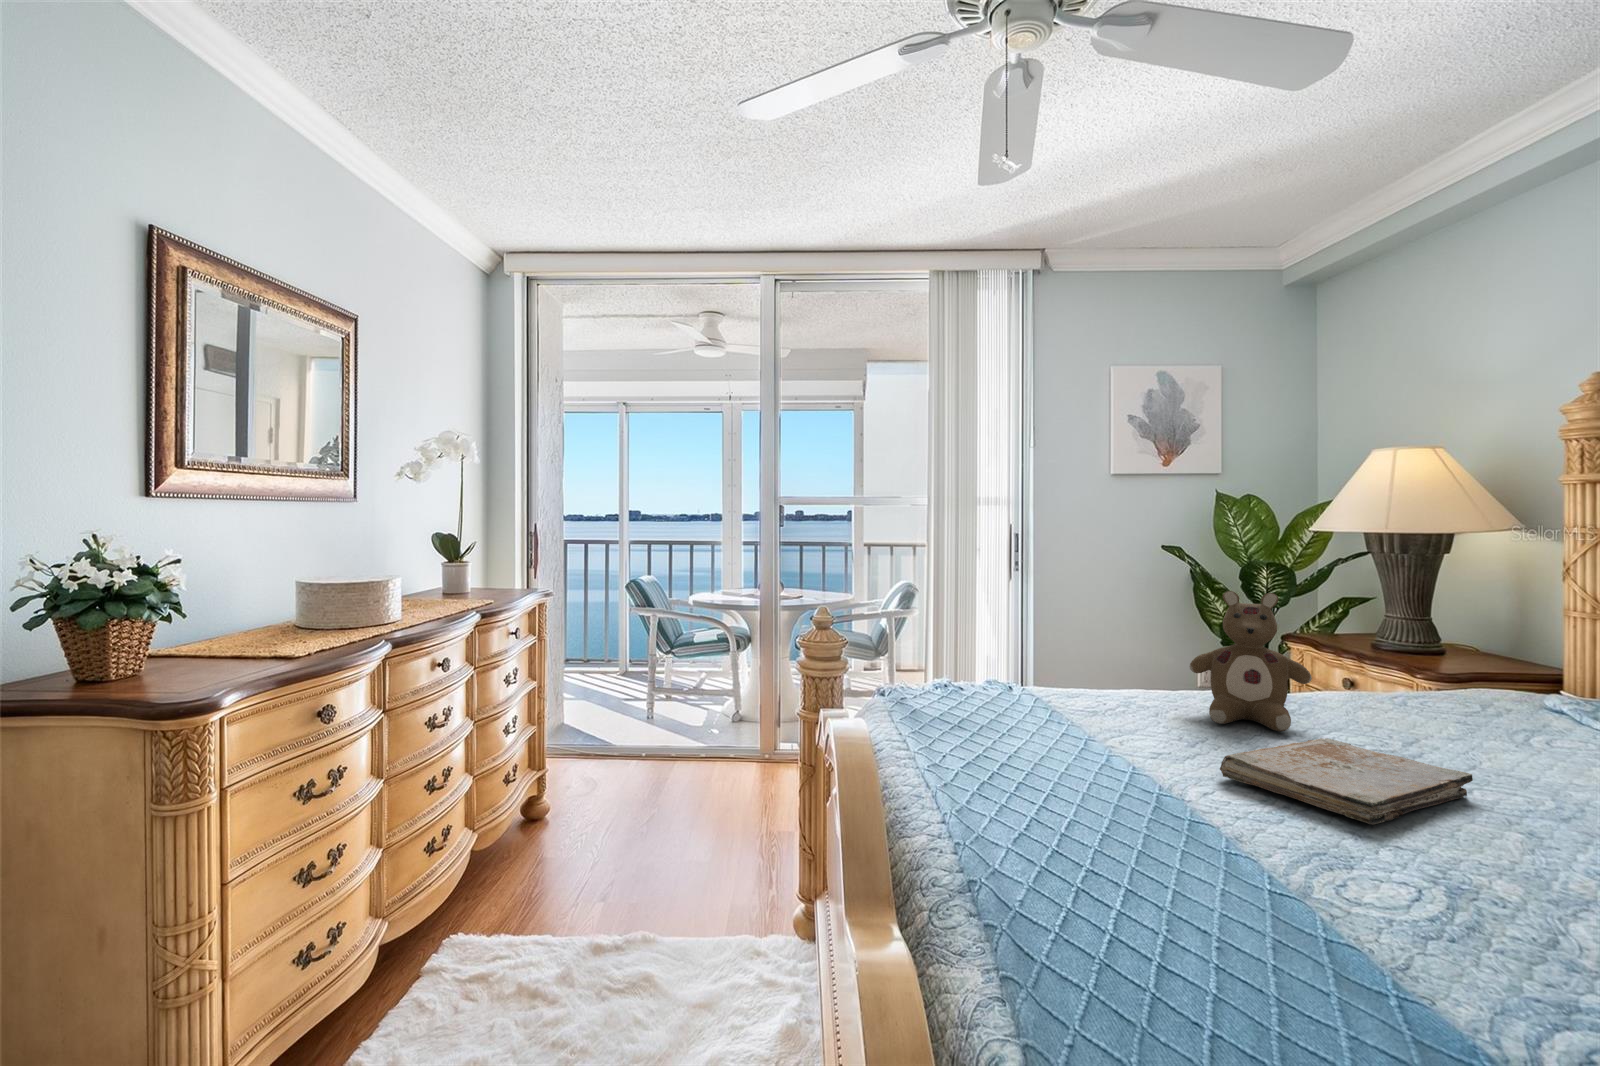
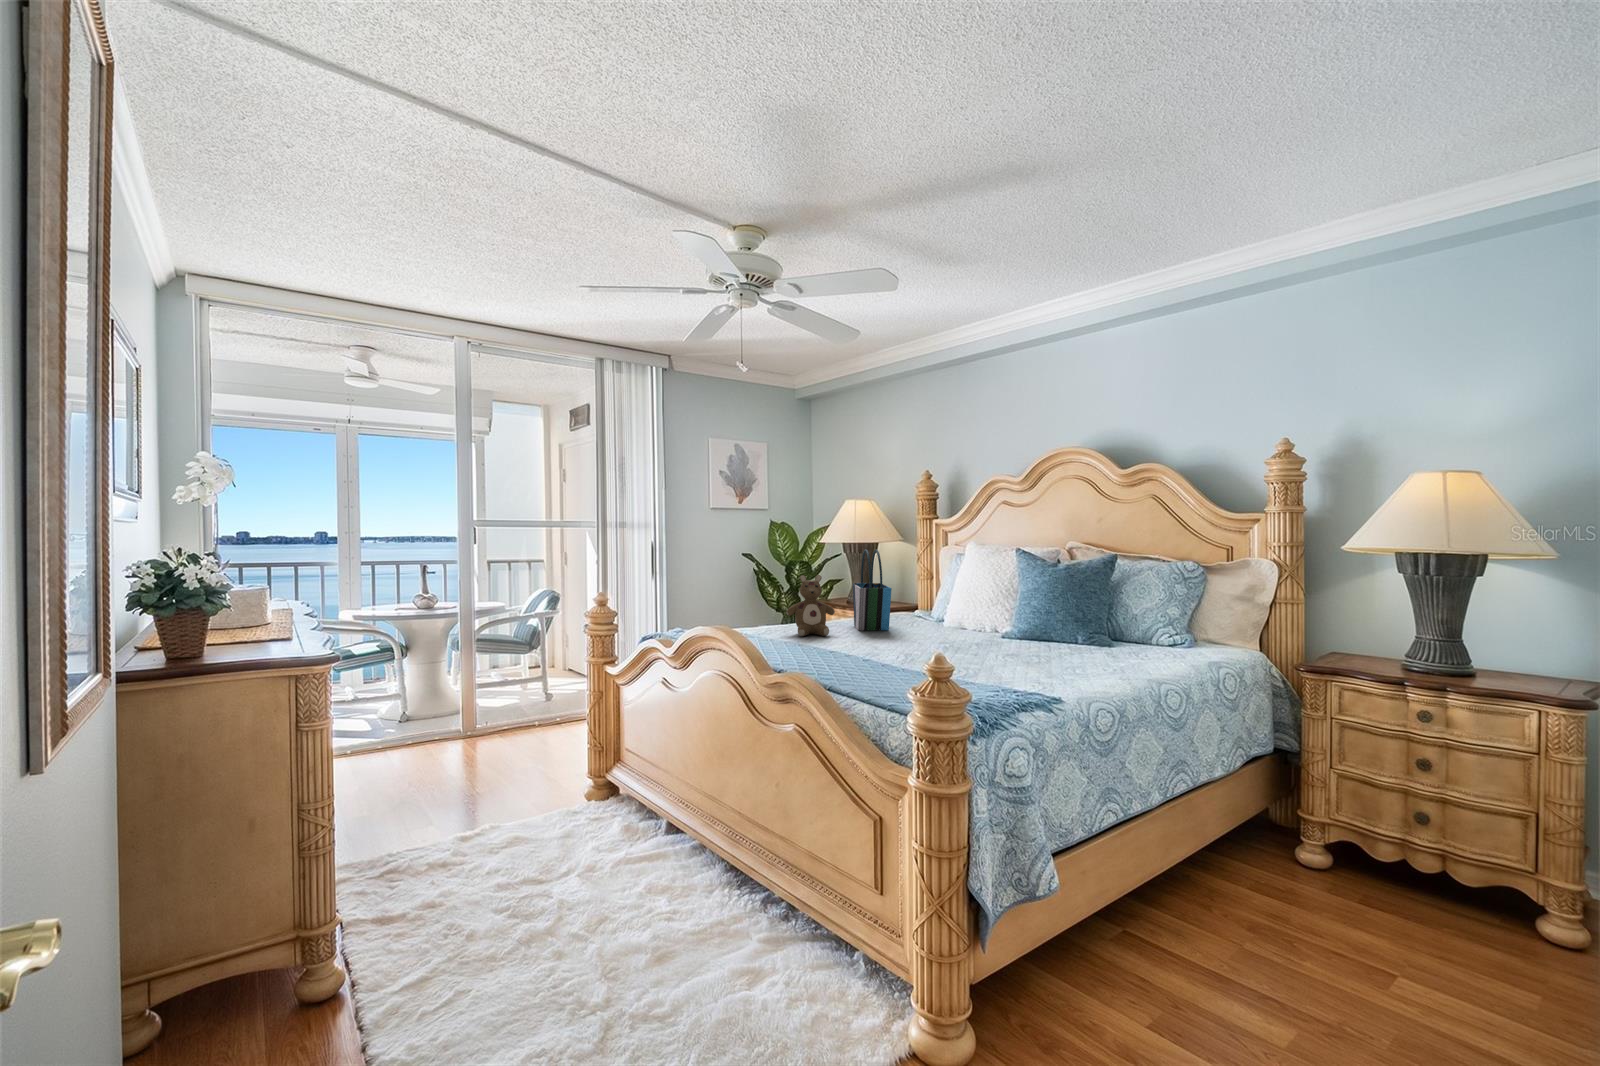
tote bag: none [1371,541,1485,737] -> present [852,549,892,631]
book: present [1220,738,1473,824] -> none [812,633,889,653]

